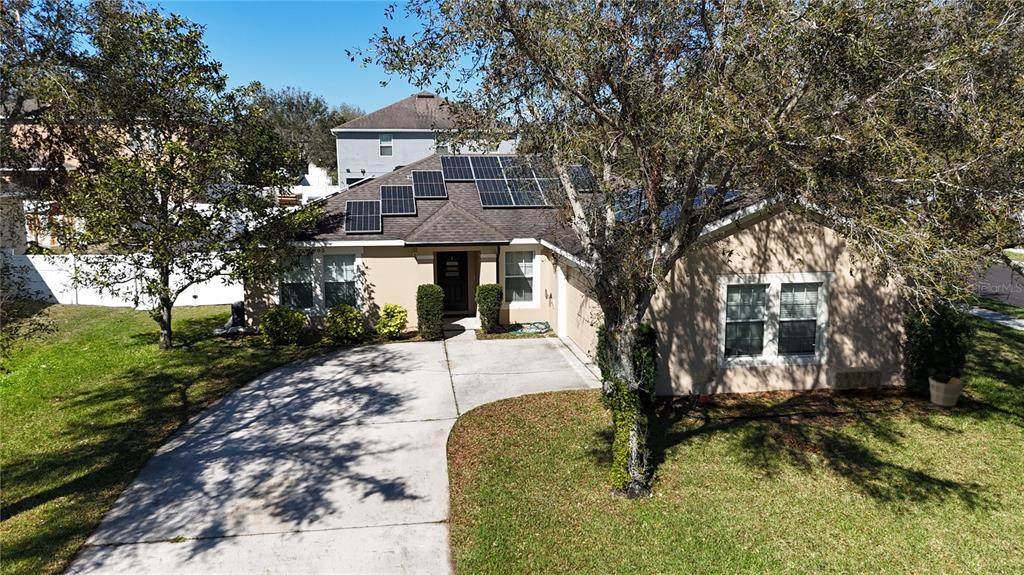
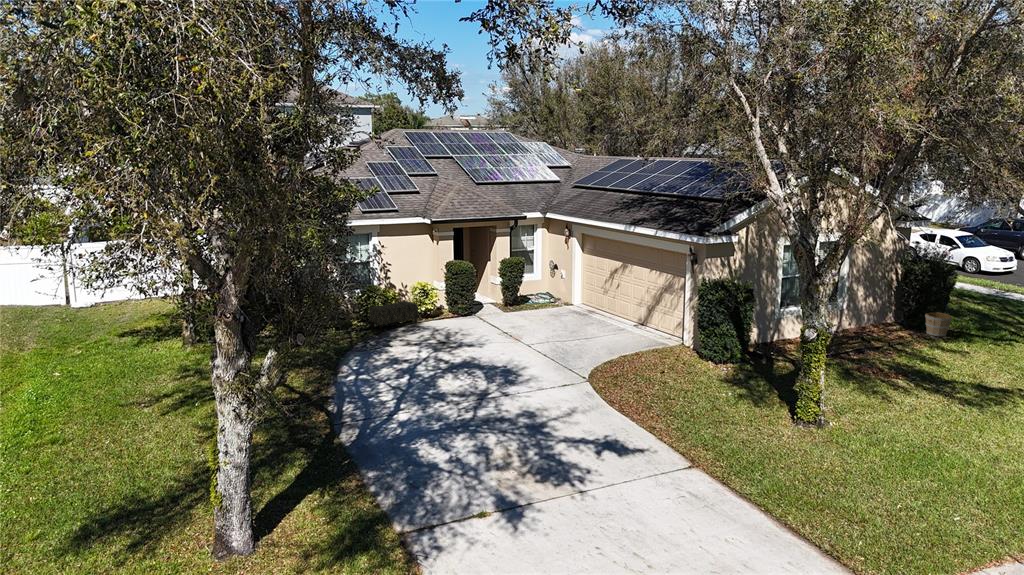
potted tree: present [692,360,721,403] -> none [761,311,785,351]
bench: present [825,366,882,396] -> present [369,301,418,331]

